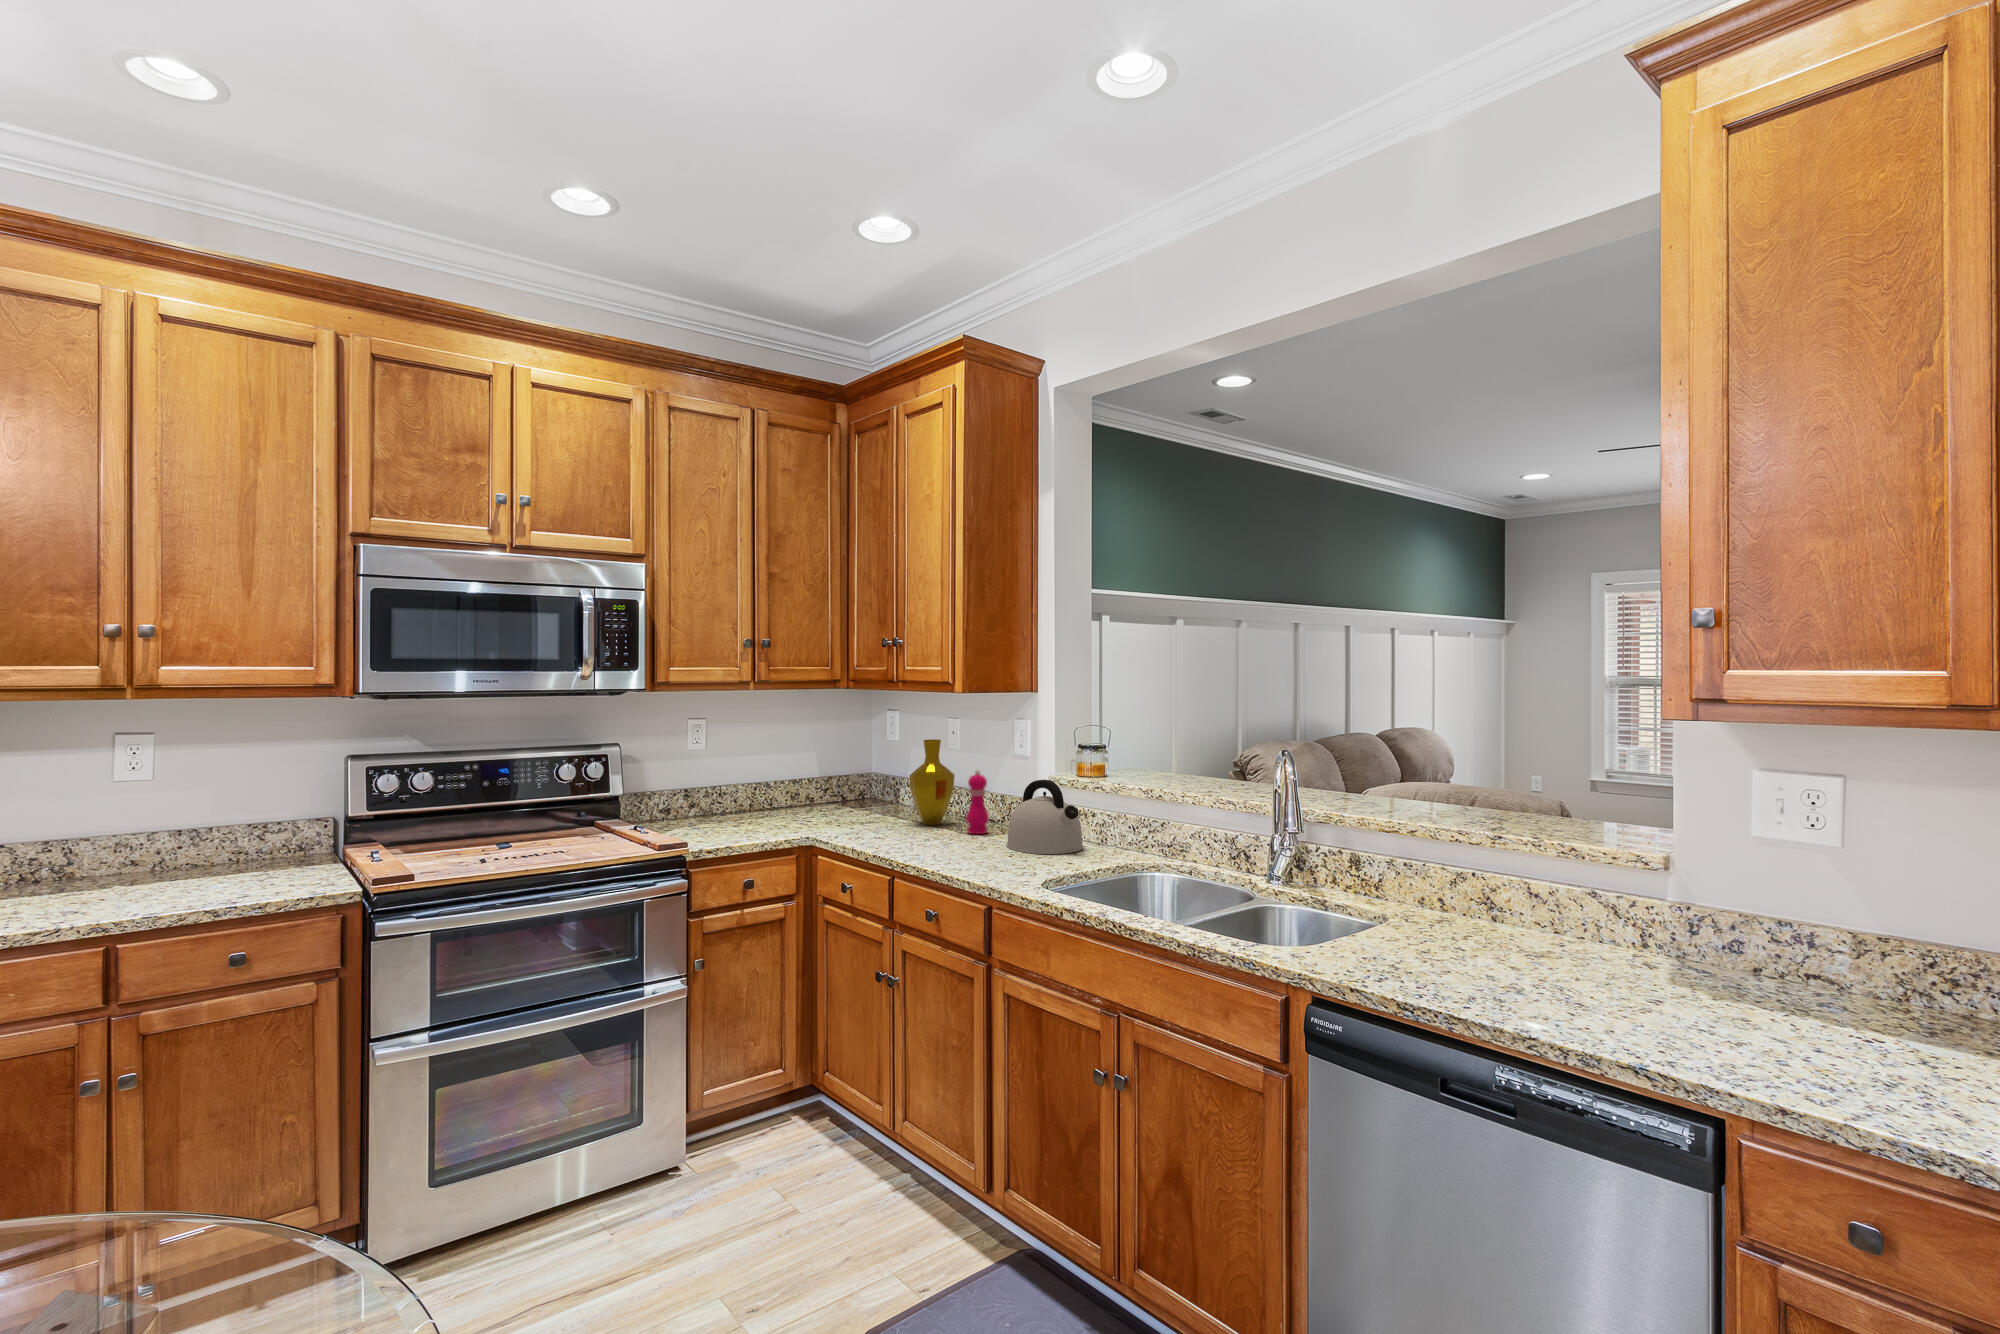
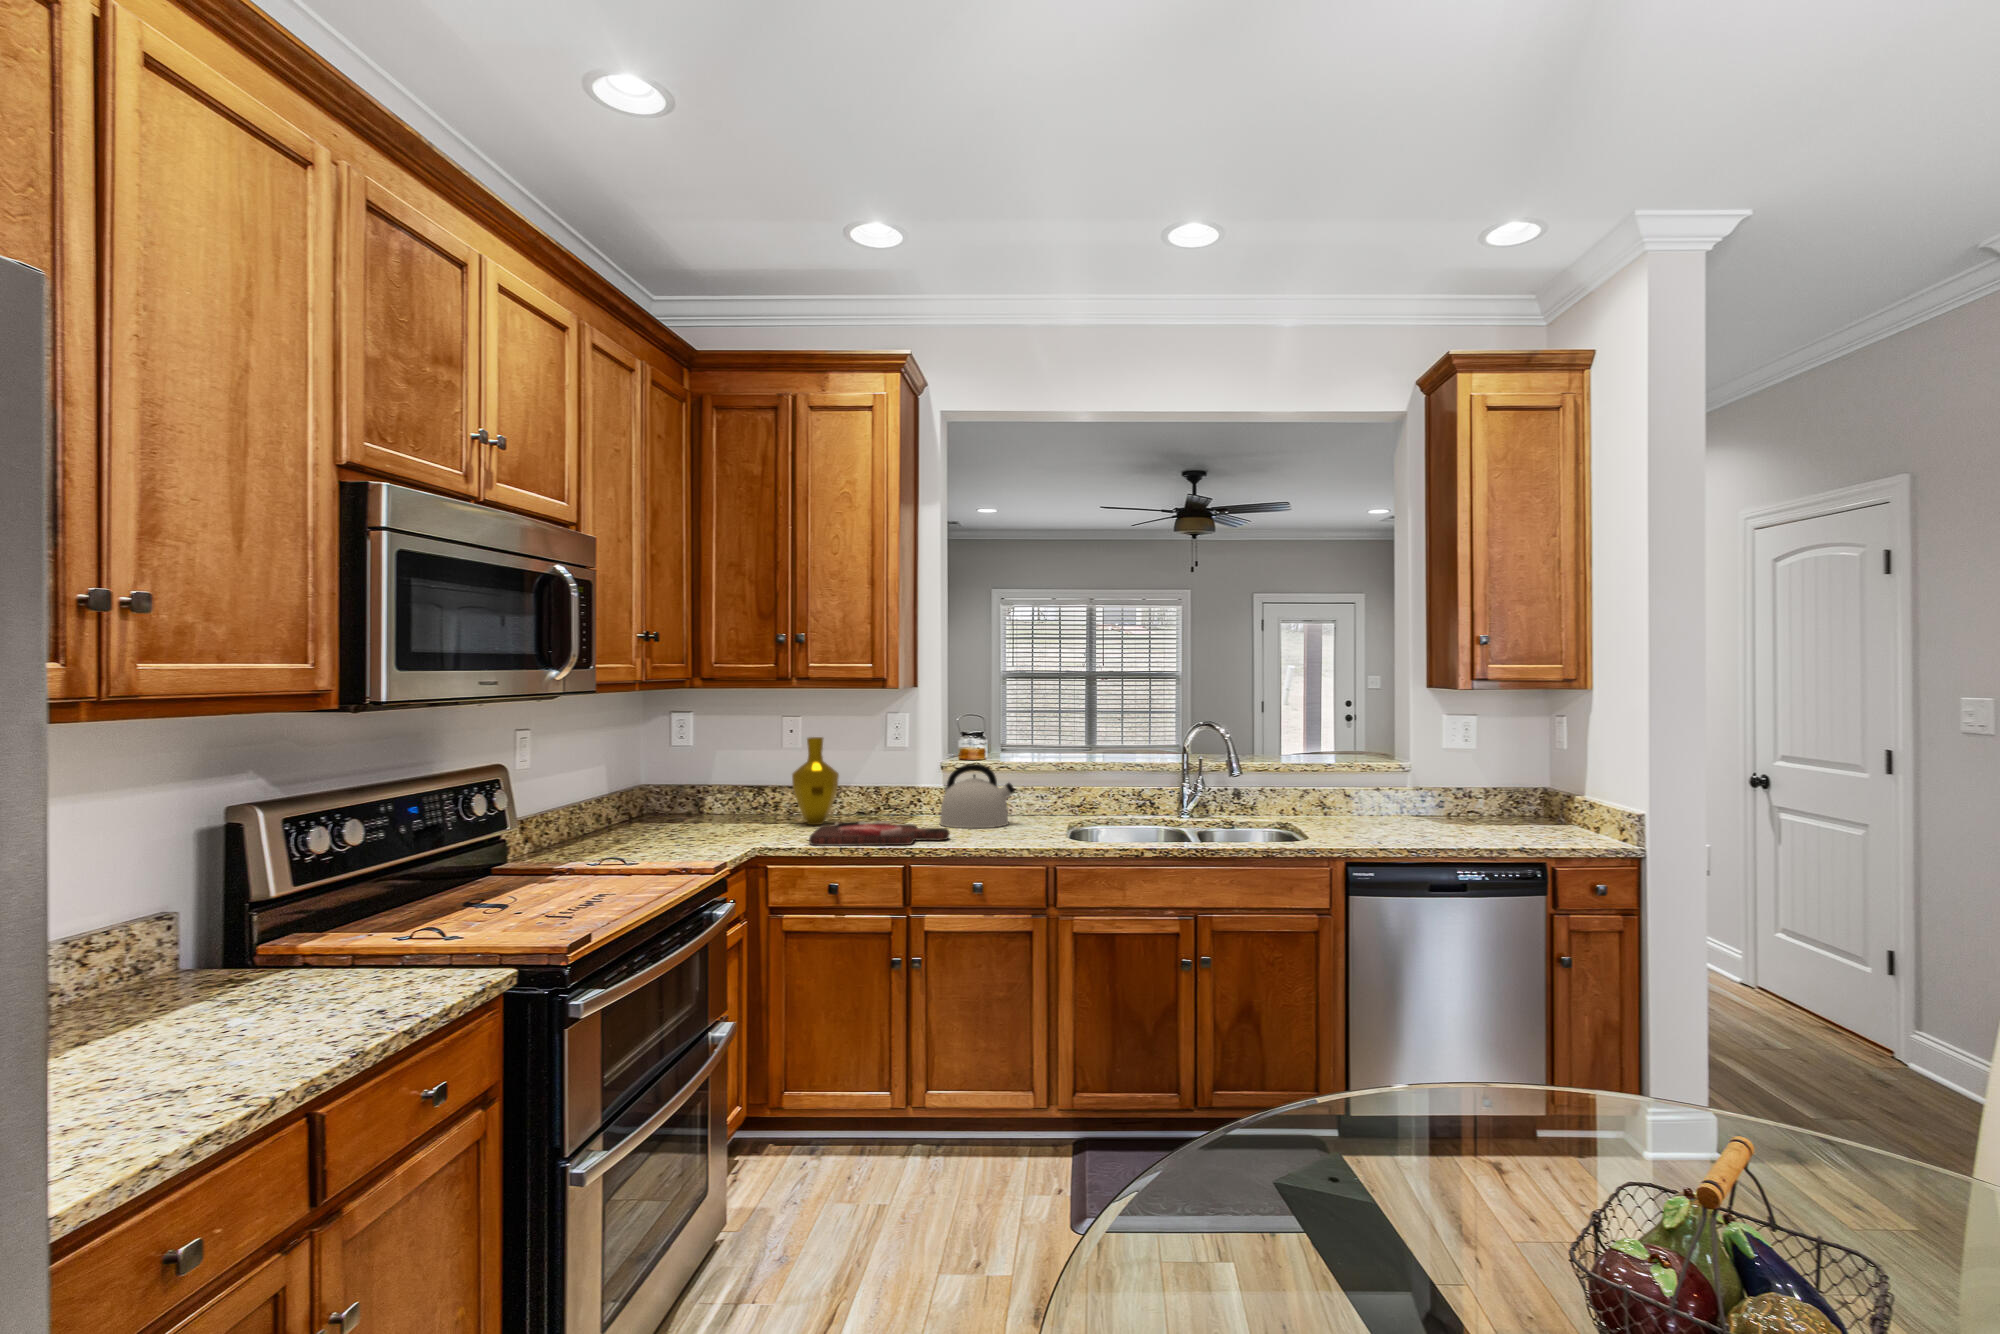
pepper mill: present [966,770,989,834] -> none [873,762,895,825]
cutting board: none [834,824,952,857] -> present [809,821,950,846]

